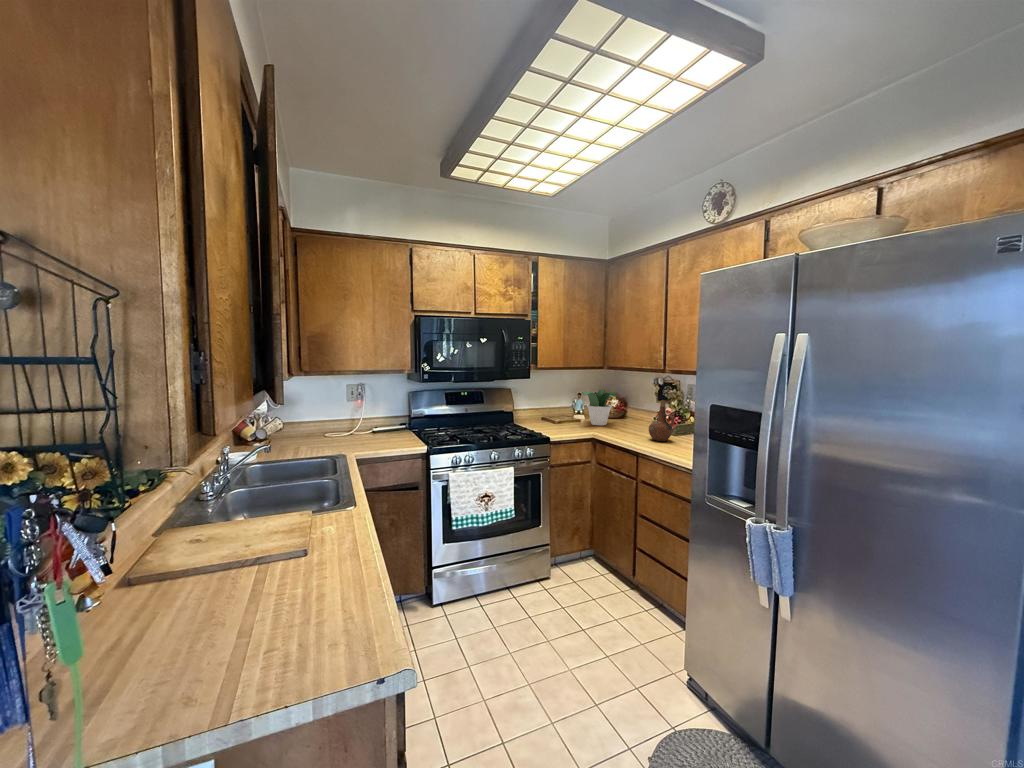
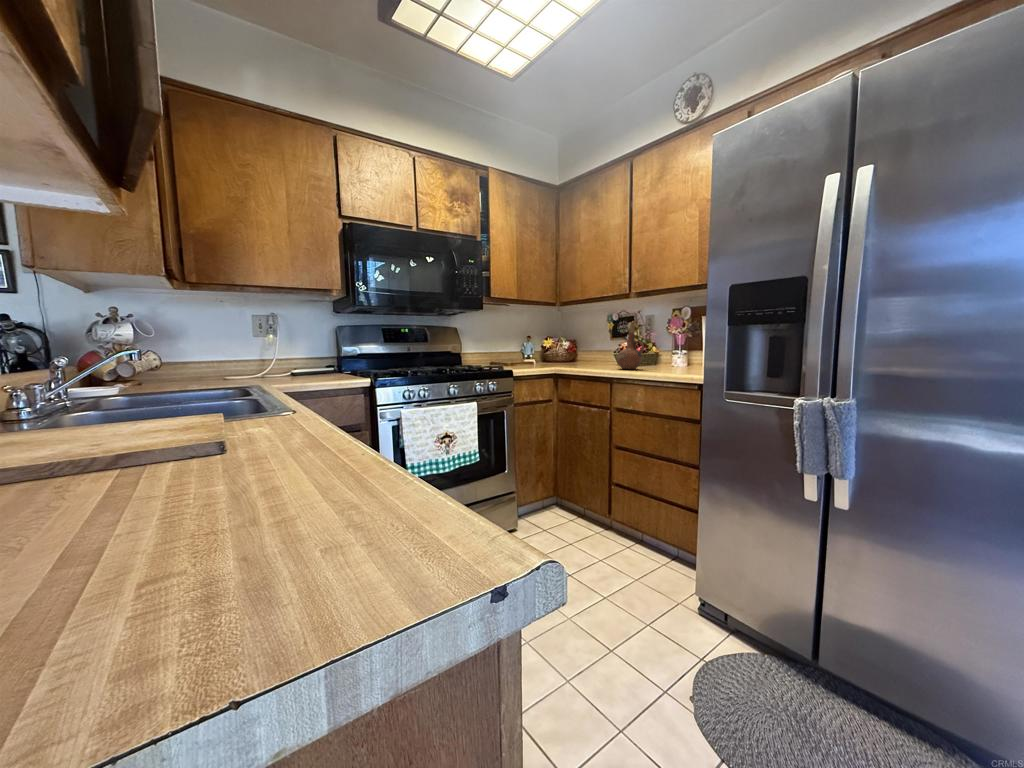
potted plant: present [583,390,616,426] -> none [538,326,575,364]

